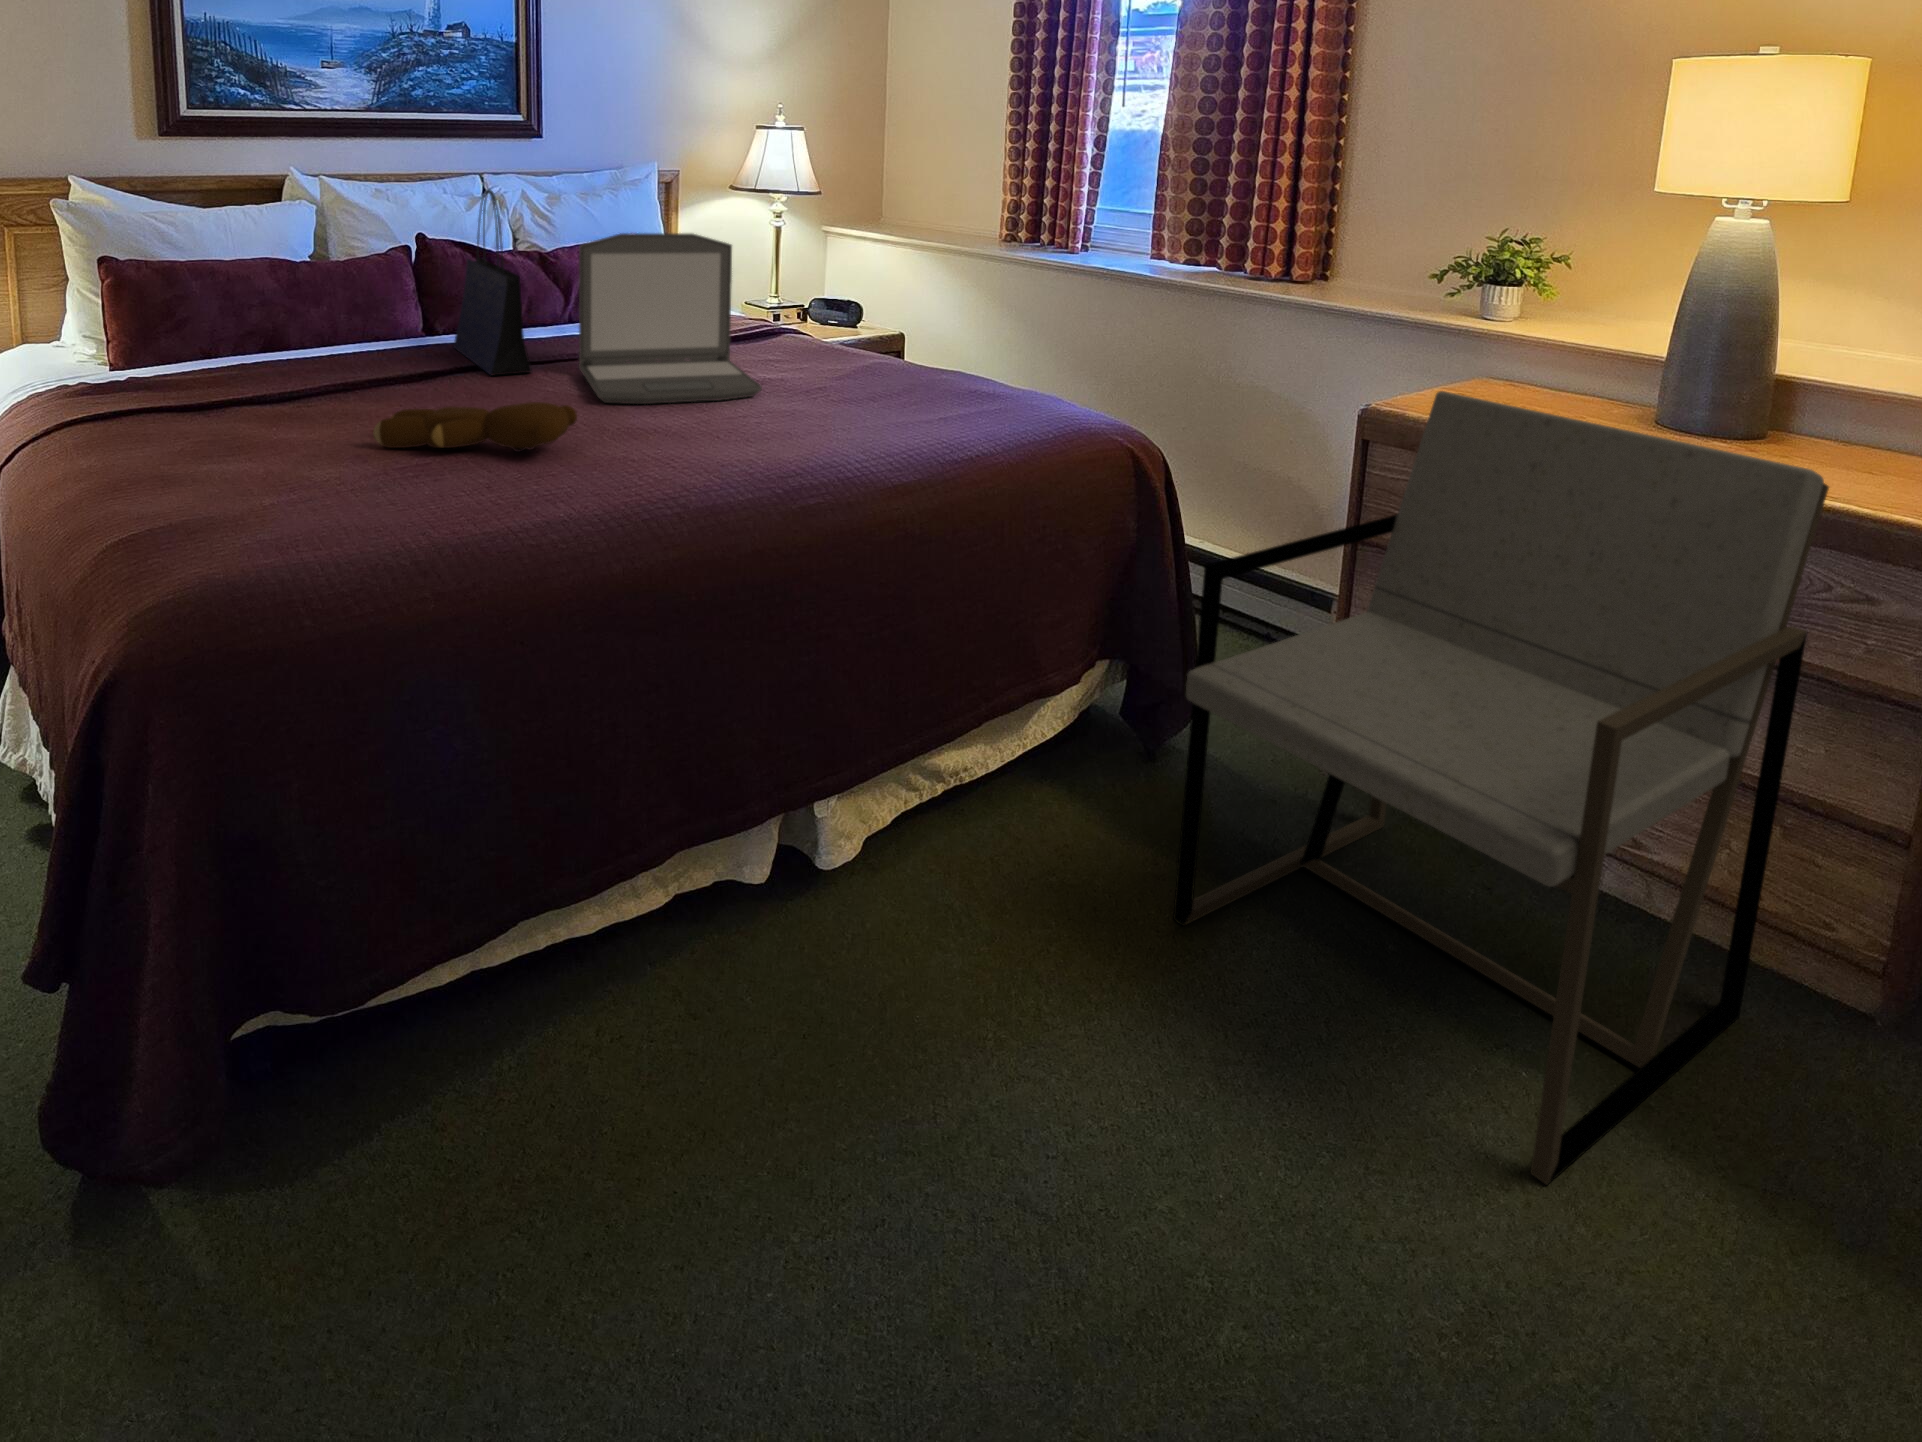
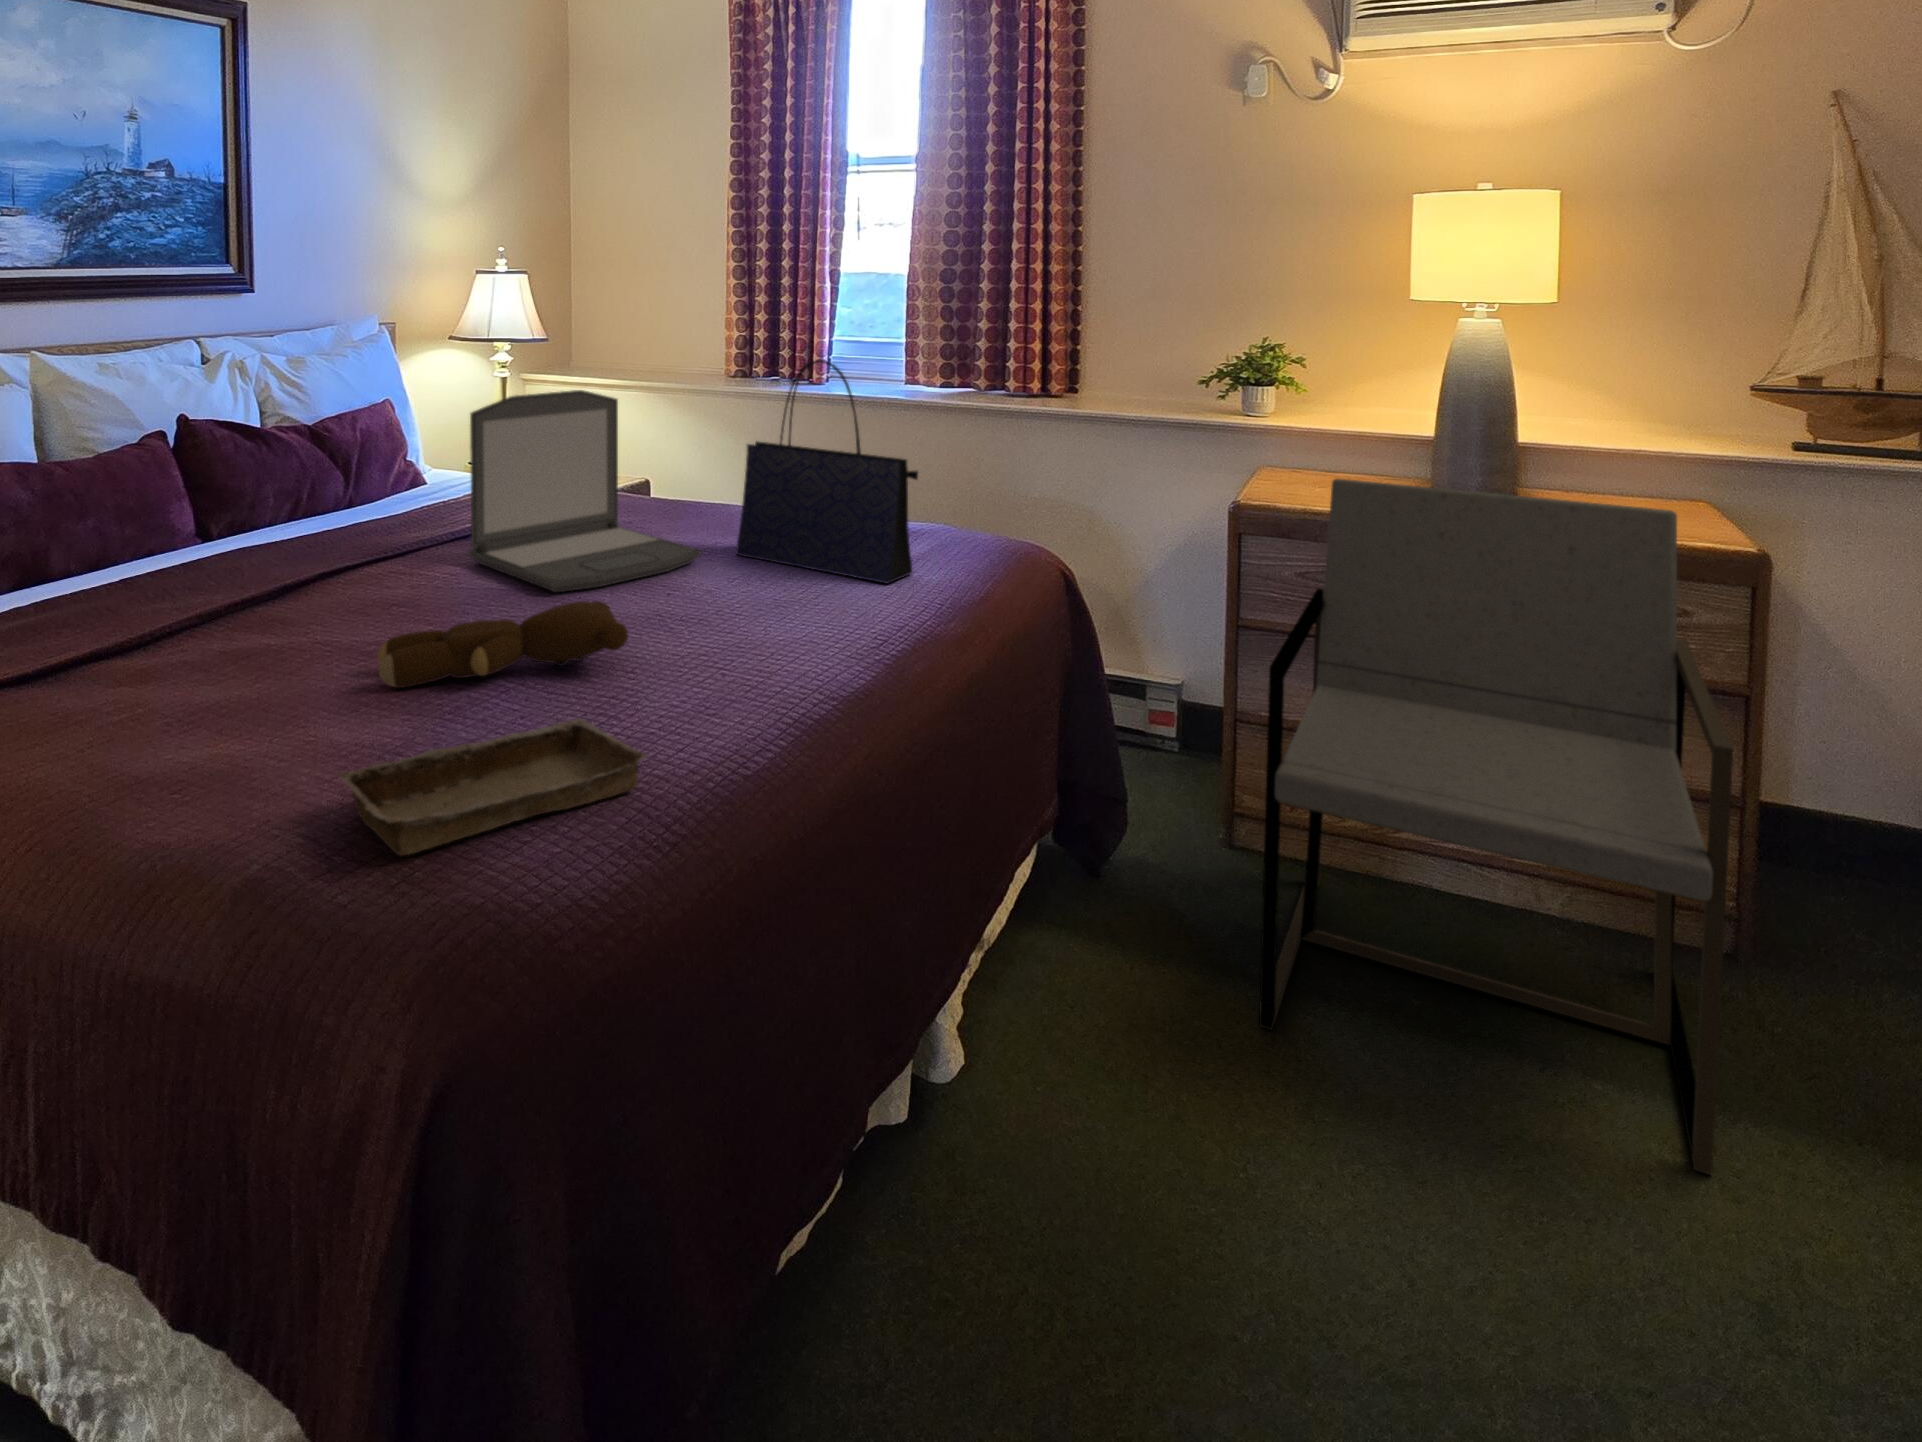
tote bag: present [453,190,532,376] -> present [736,360,918,584]
tray: none [200,481,442,541] -> present [337,718,647,855]

